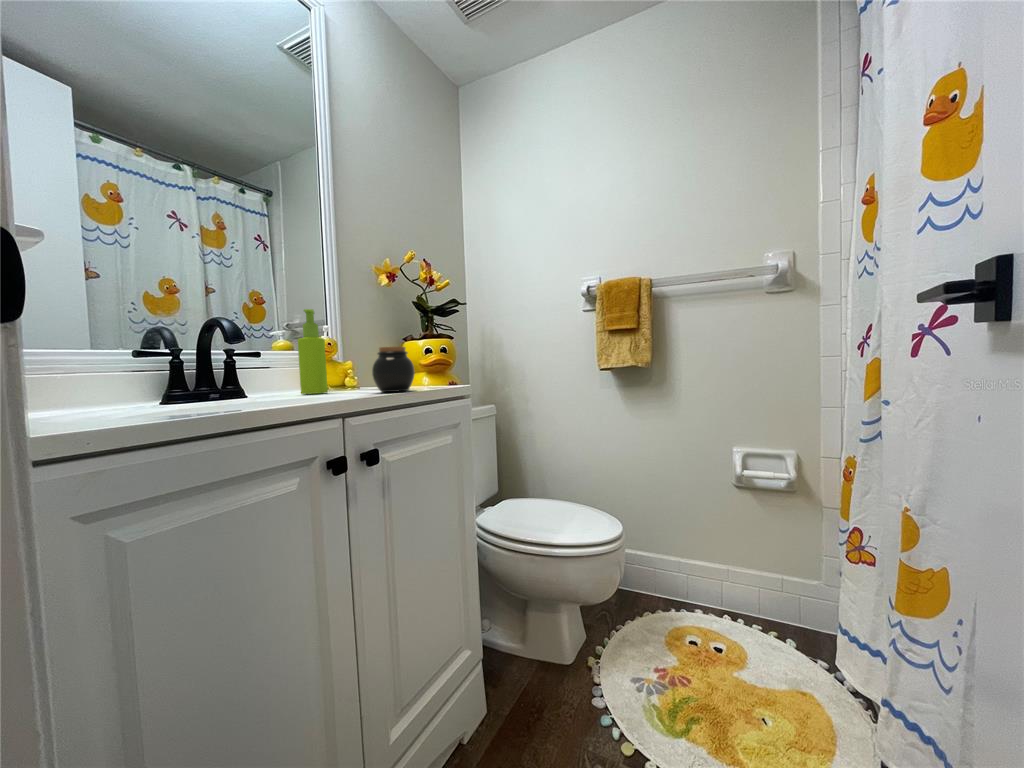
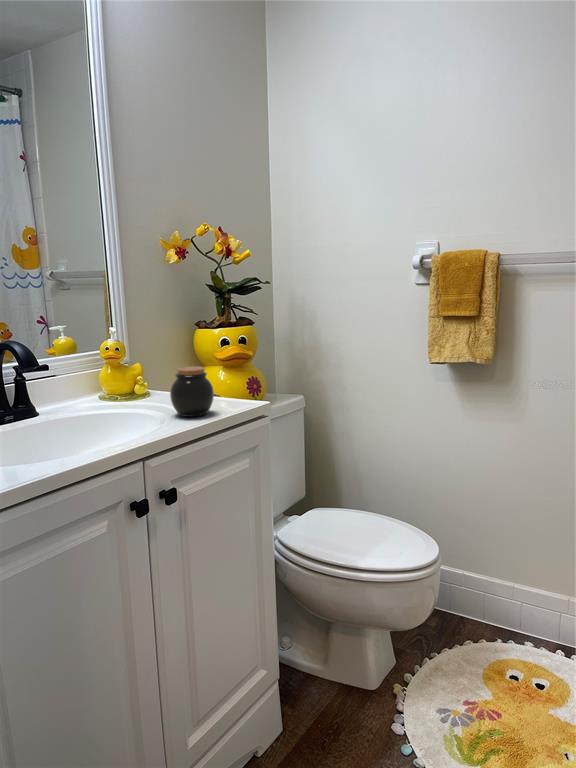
soap dispenser: present [298,309,328,394] -> none [91,321,122,411]

